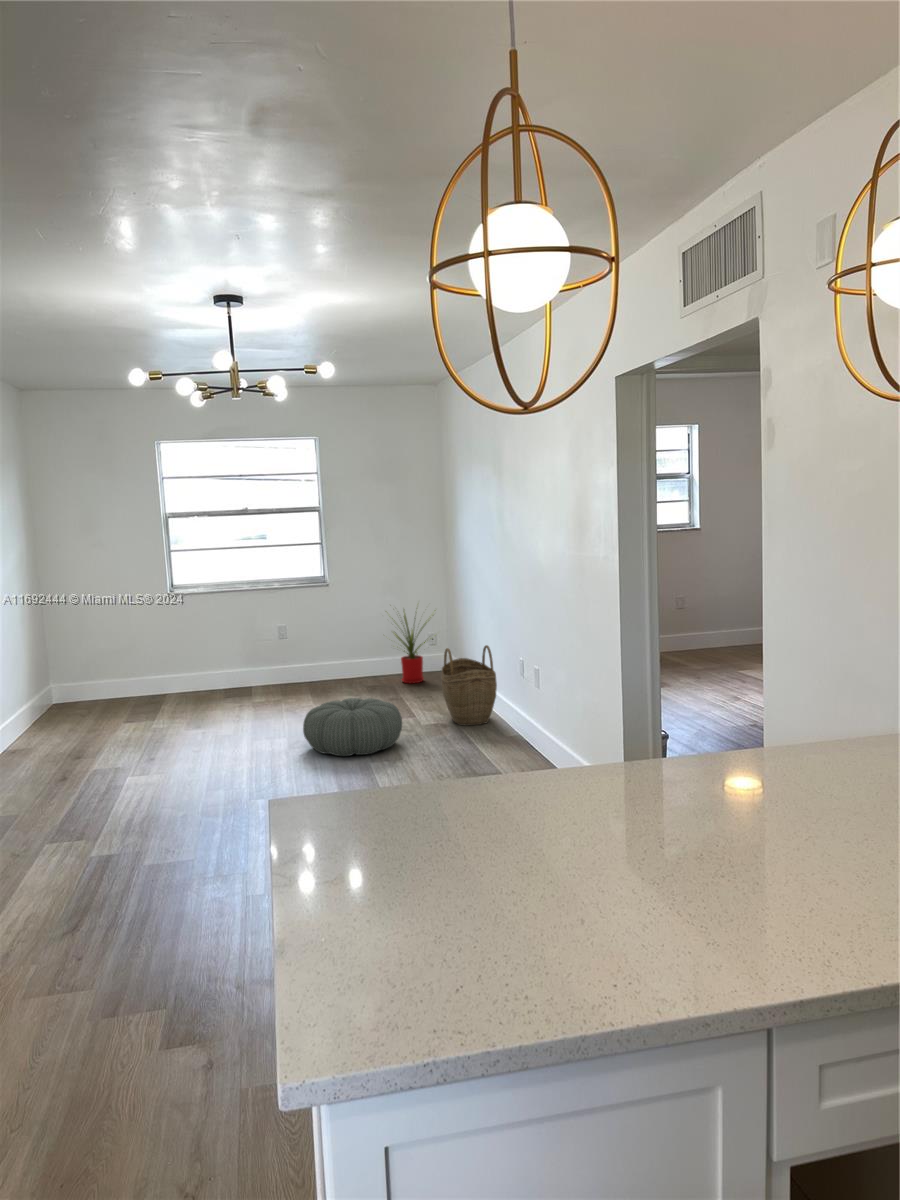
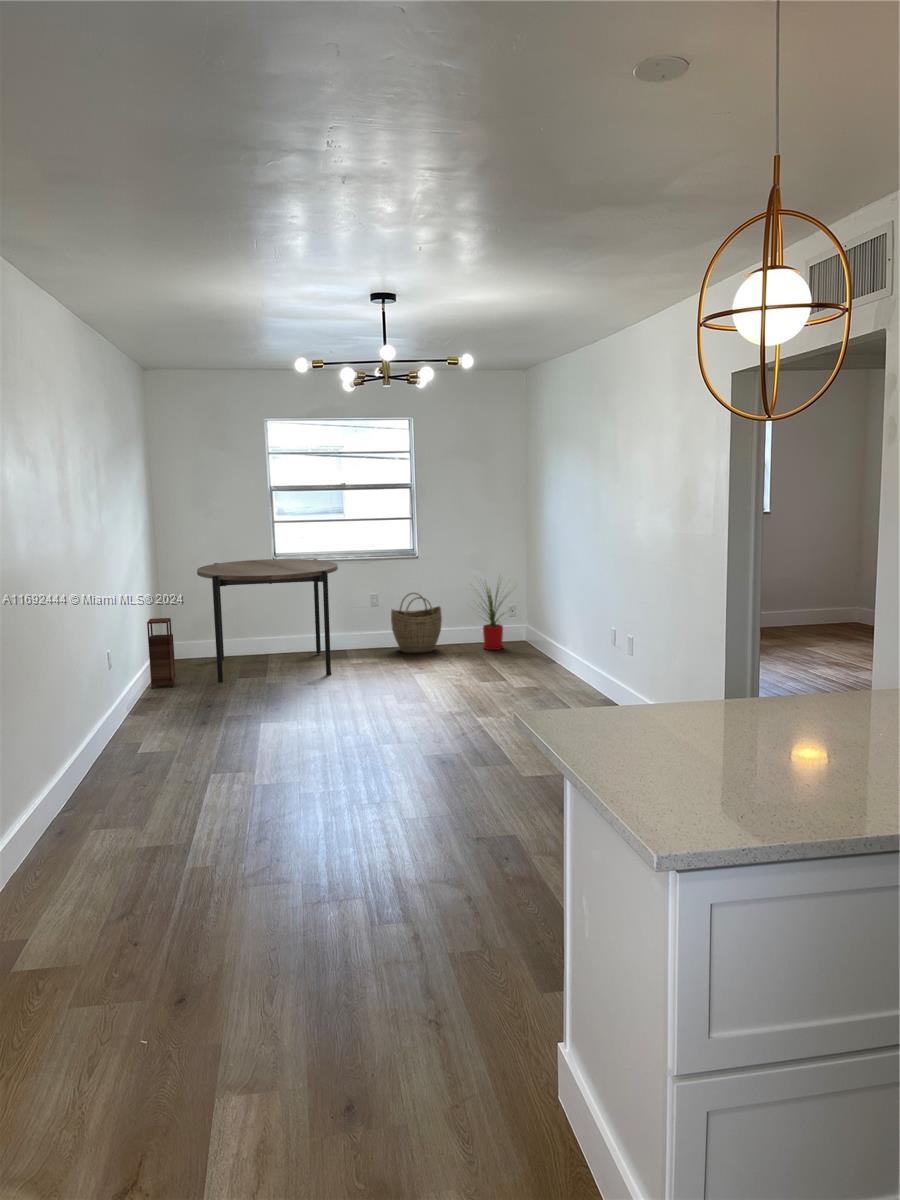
dining table: none [78,591,235,729] -> present [197,559,338,683]
woven basket: present [442,645,497,726] -> present [391,593,442,653]
storage cabinet: none [18,659,53,737] -> present [147,618,176,689]
pouf: present [303,698,402,756] -> none [414,663,504,716]

